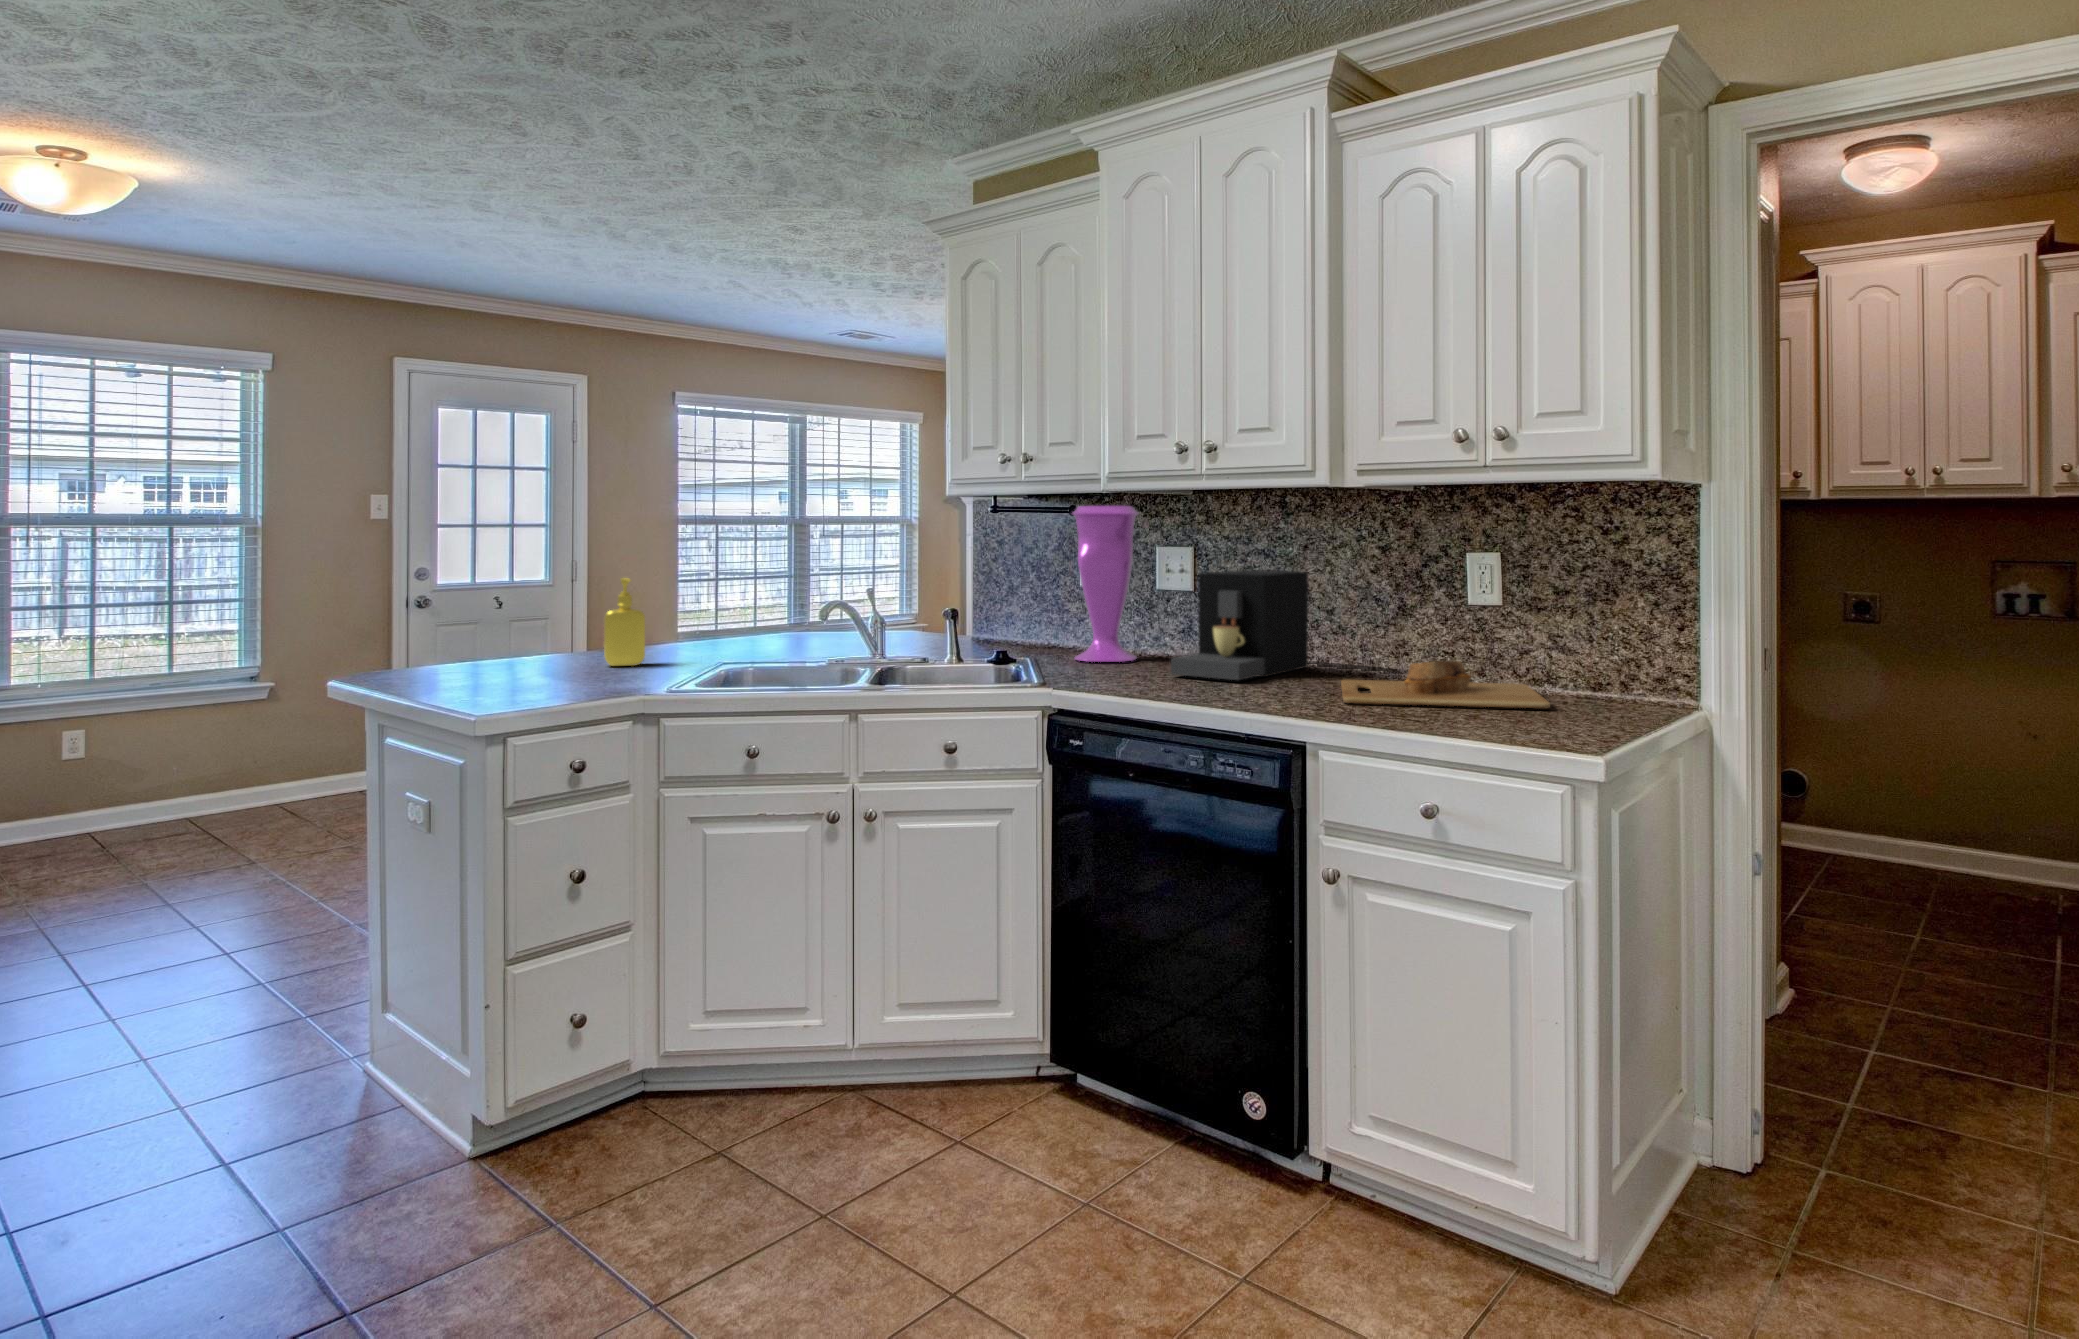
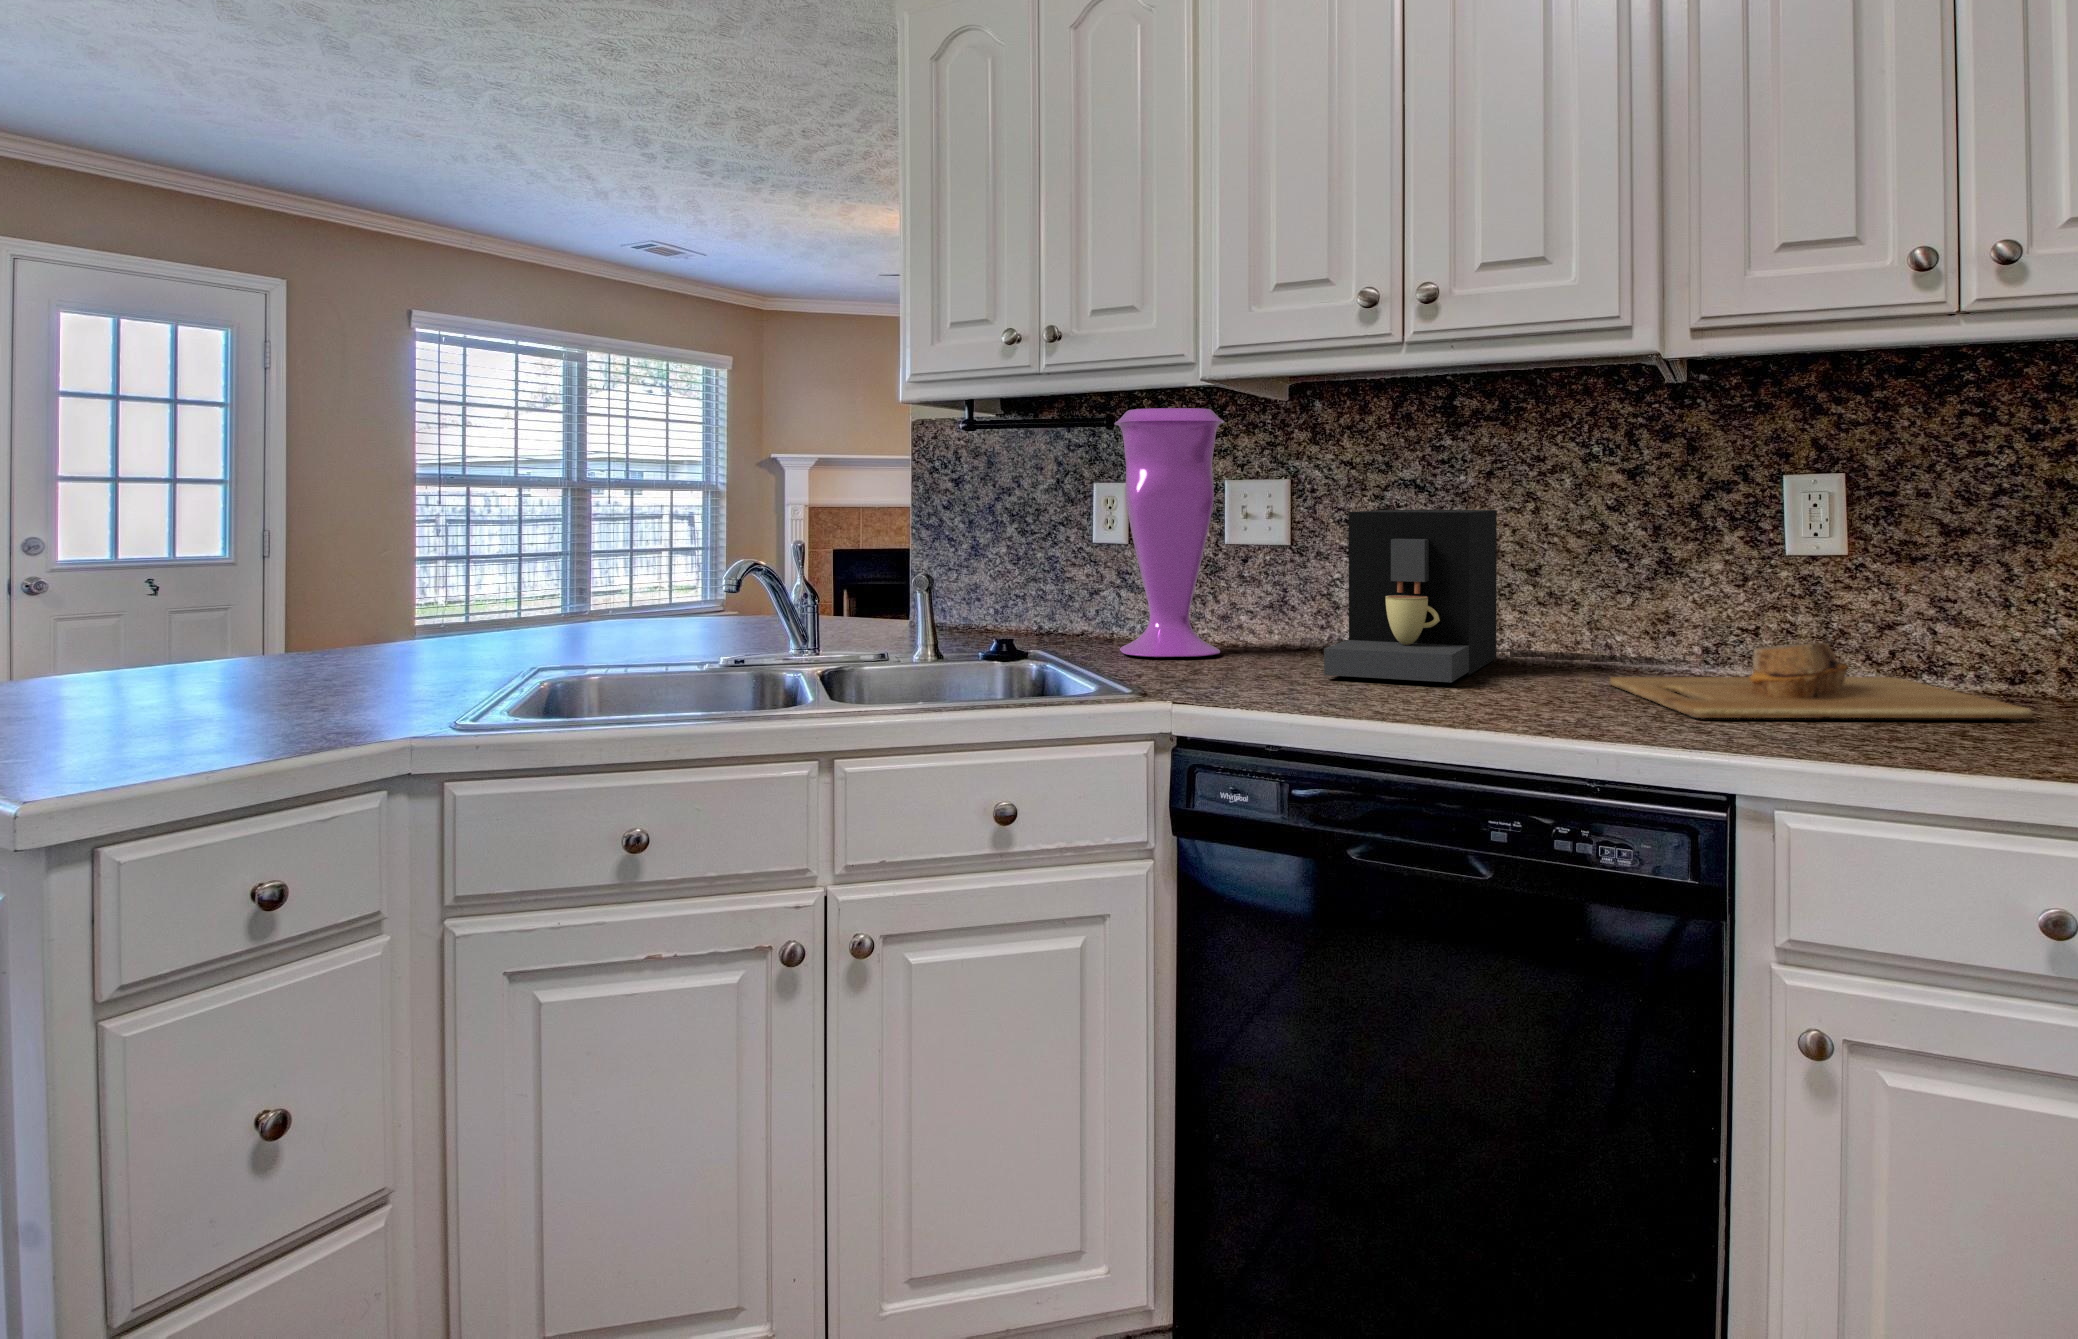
soap dispenser: present [604,578,645,666] -> none [323,527,401,685]

